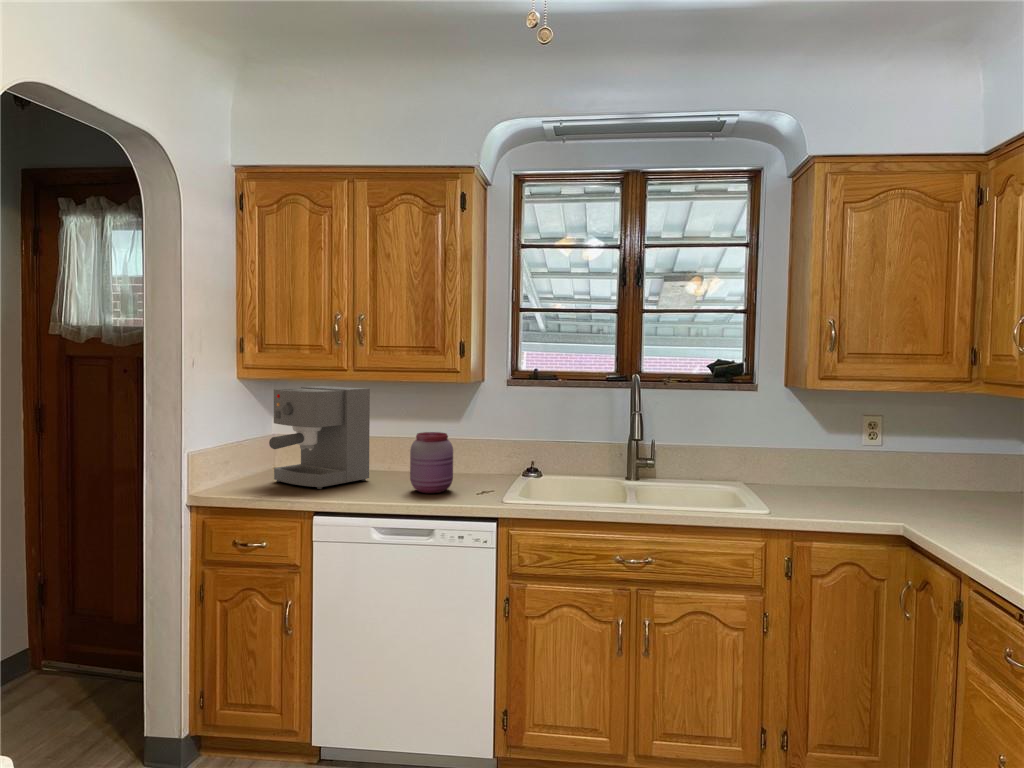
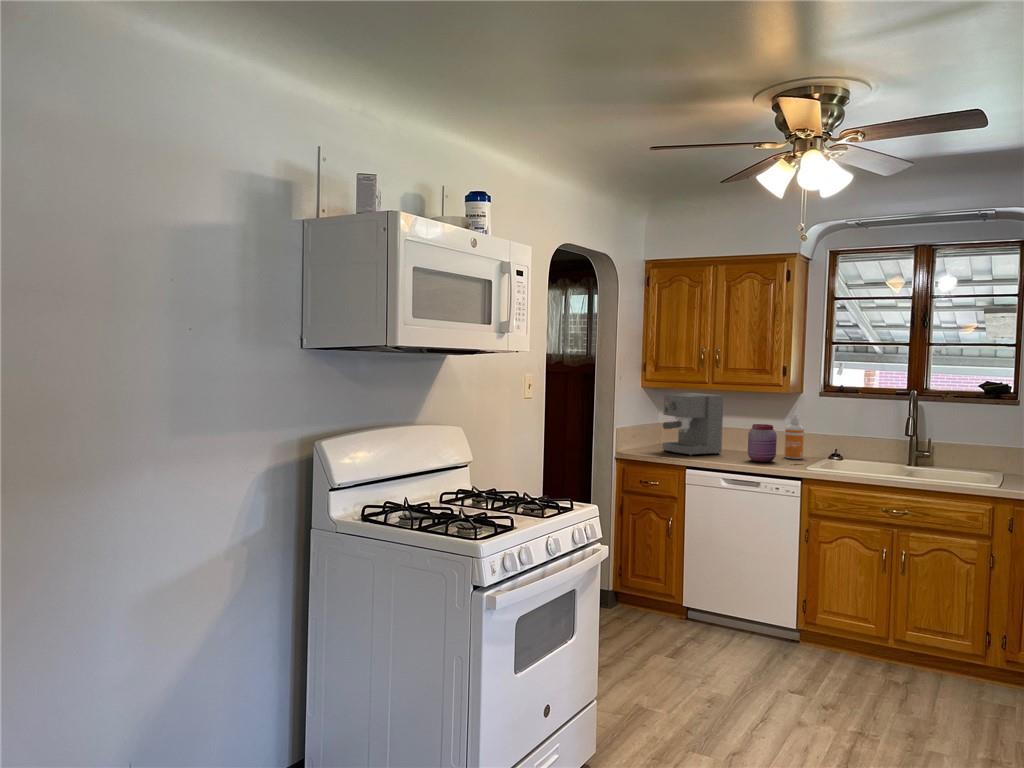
soap dispenser: none [462,413,488,480] -> present [785,414,804,459]

